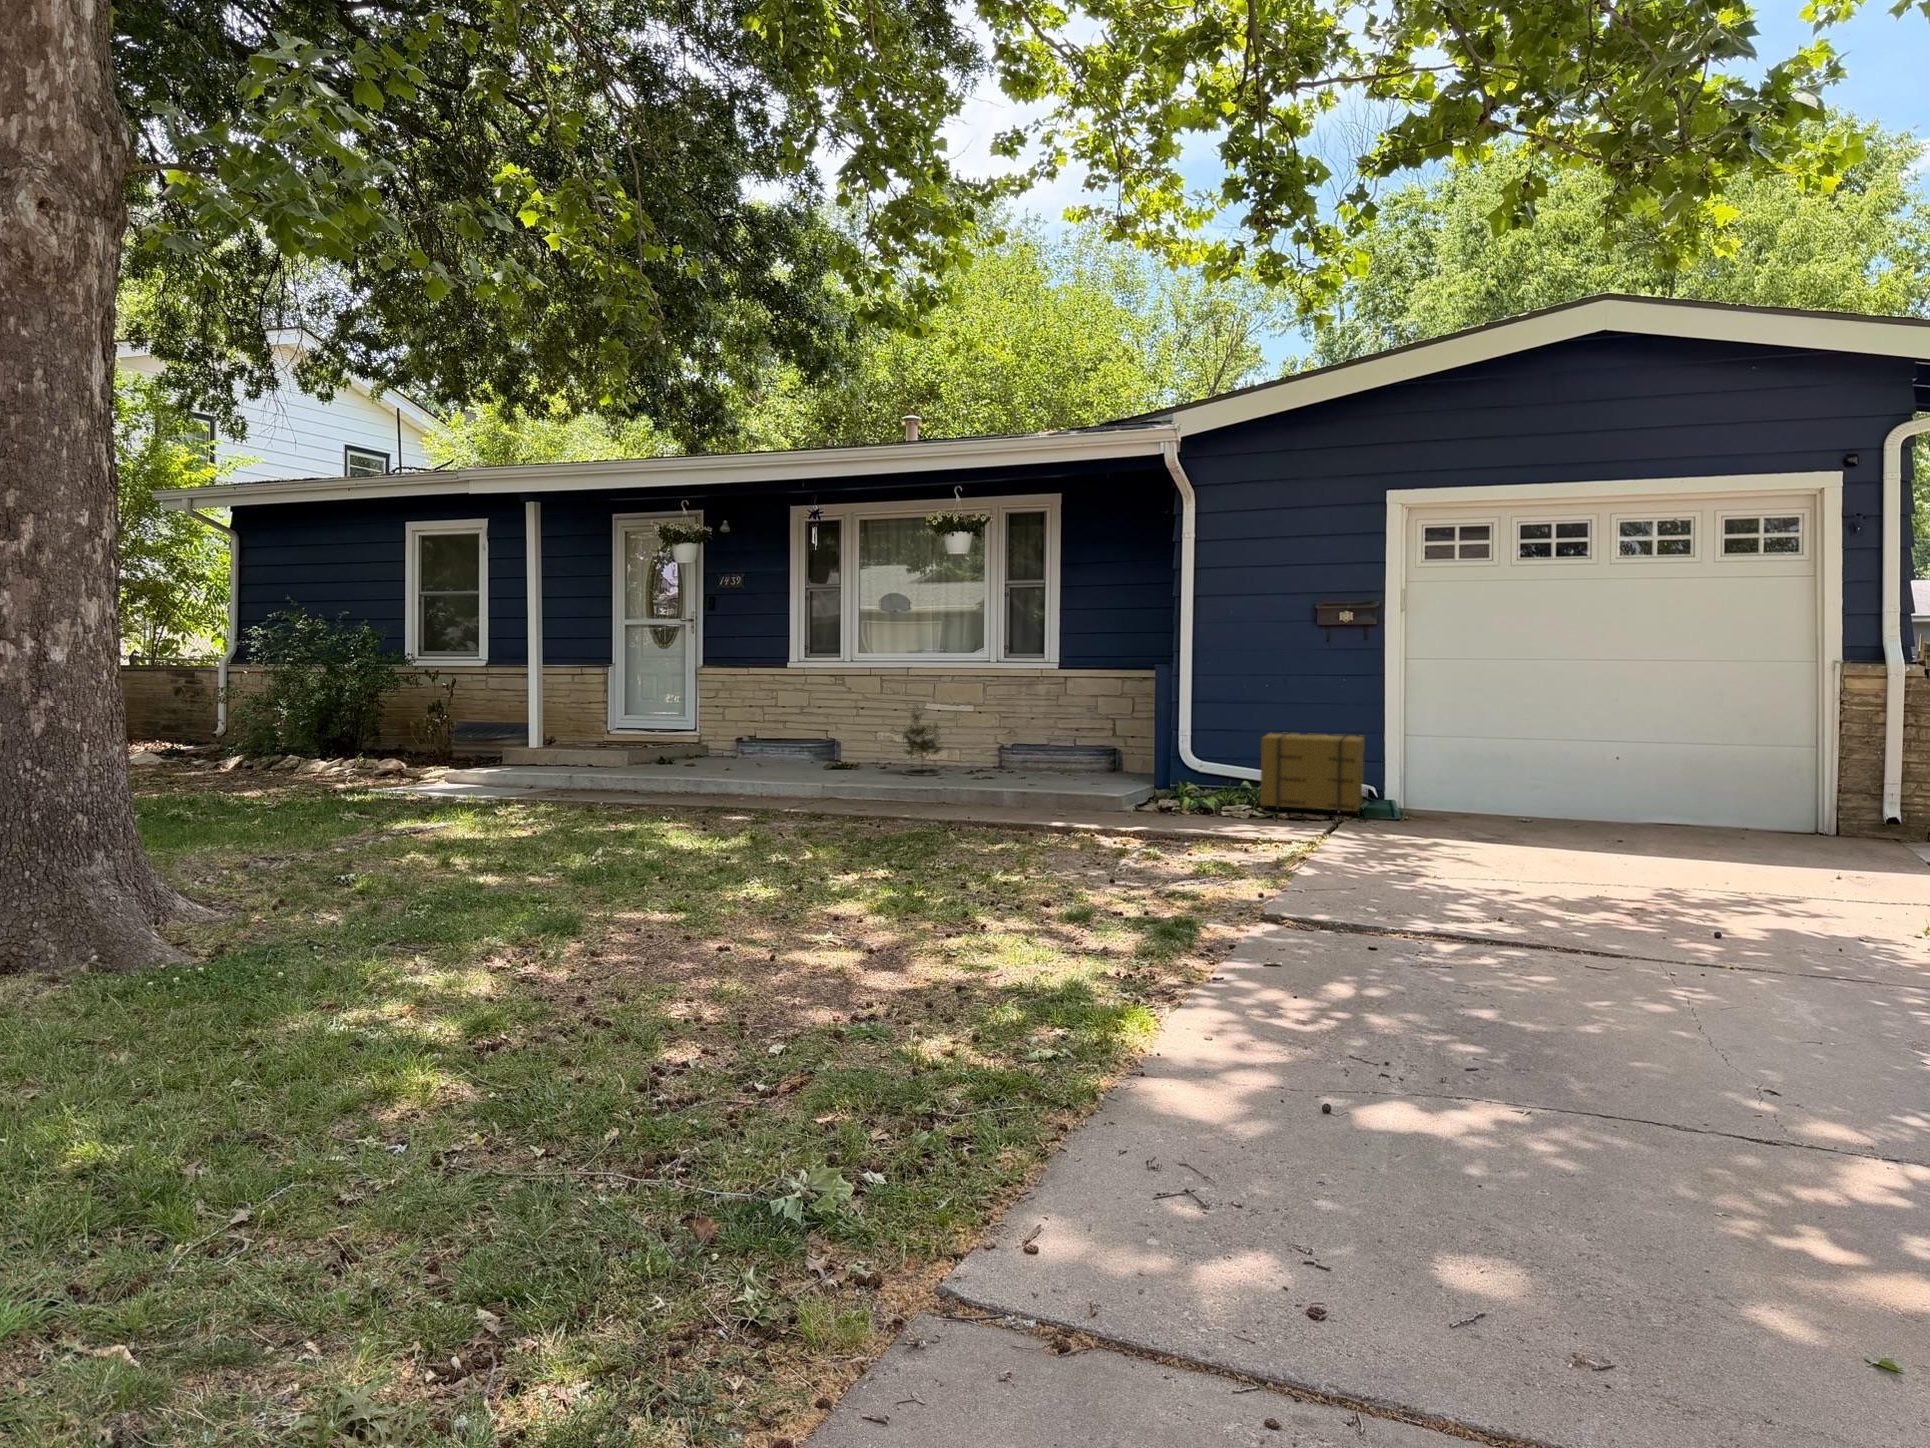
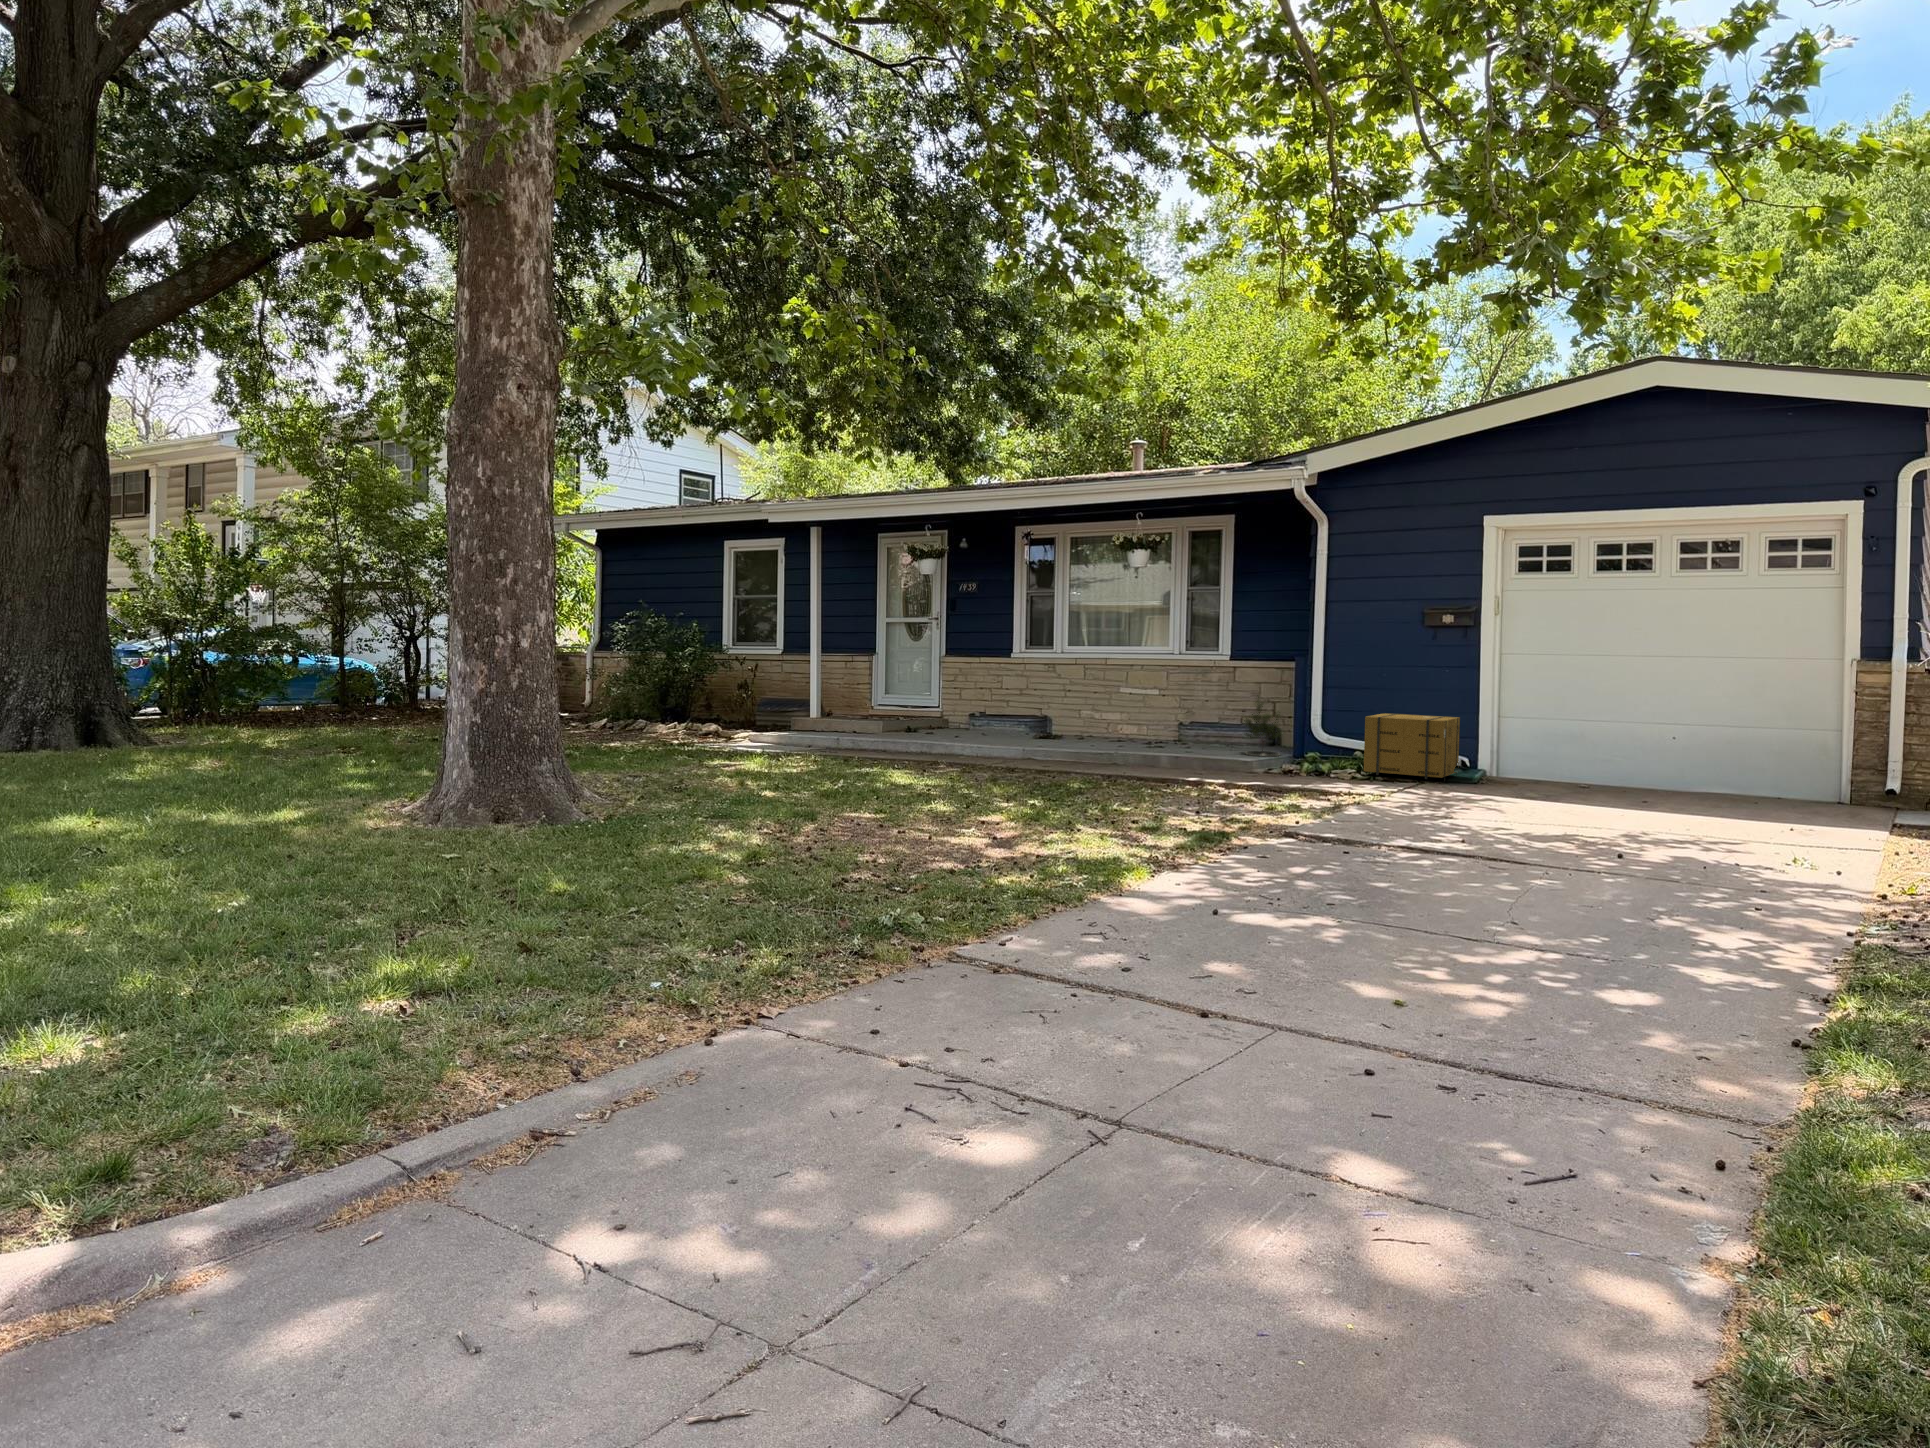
potted tree: present [903,705,942,776] -> present [1244,697,1281,757]

